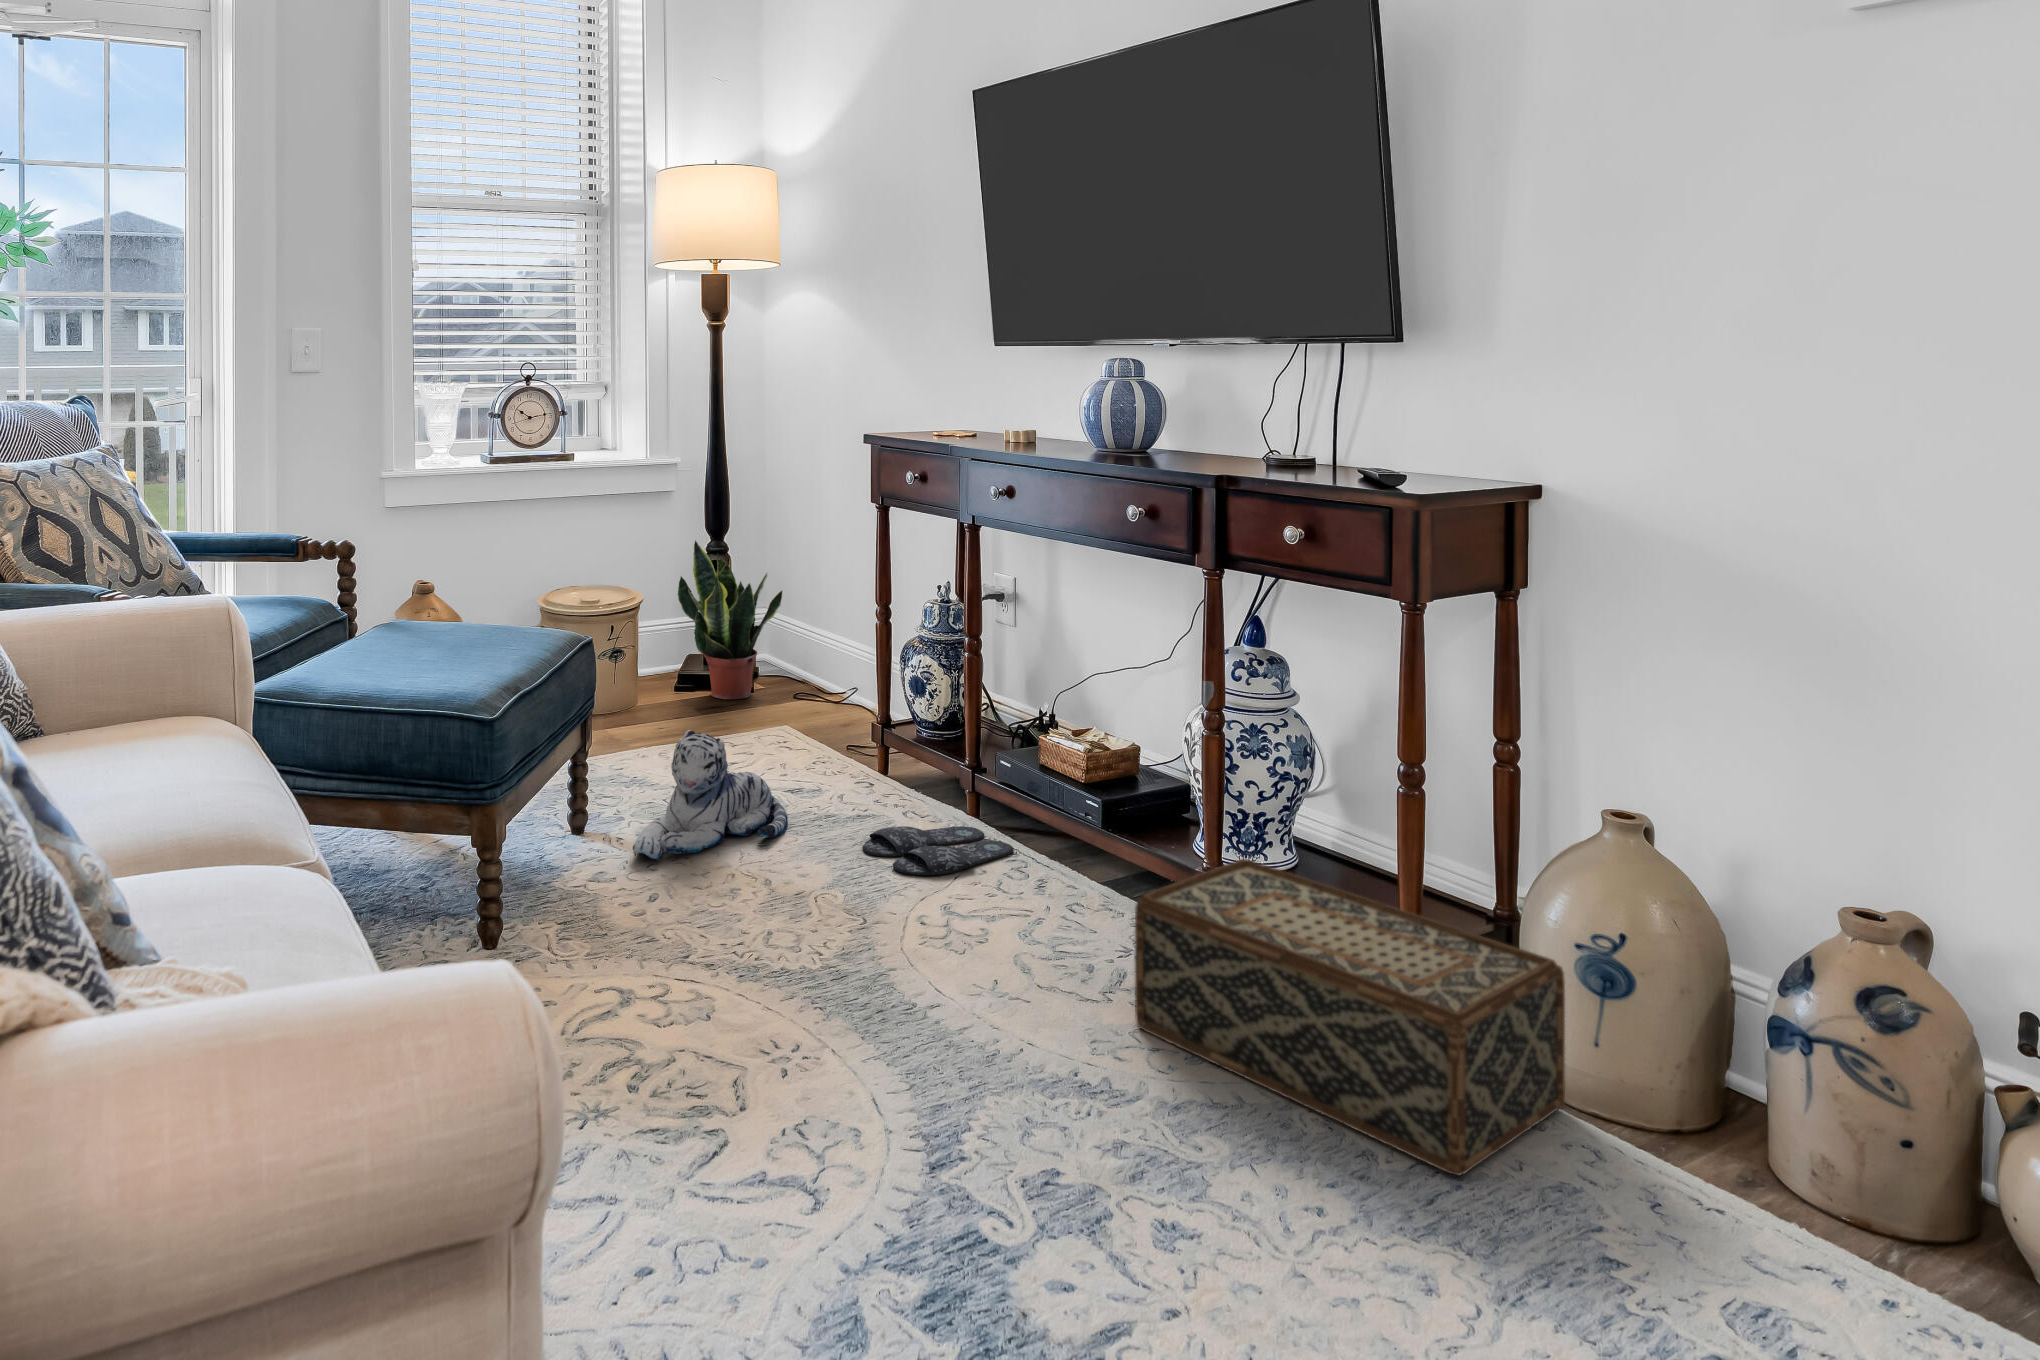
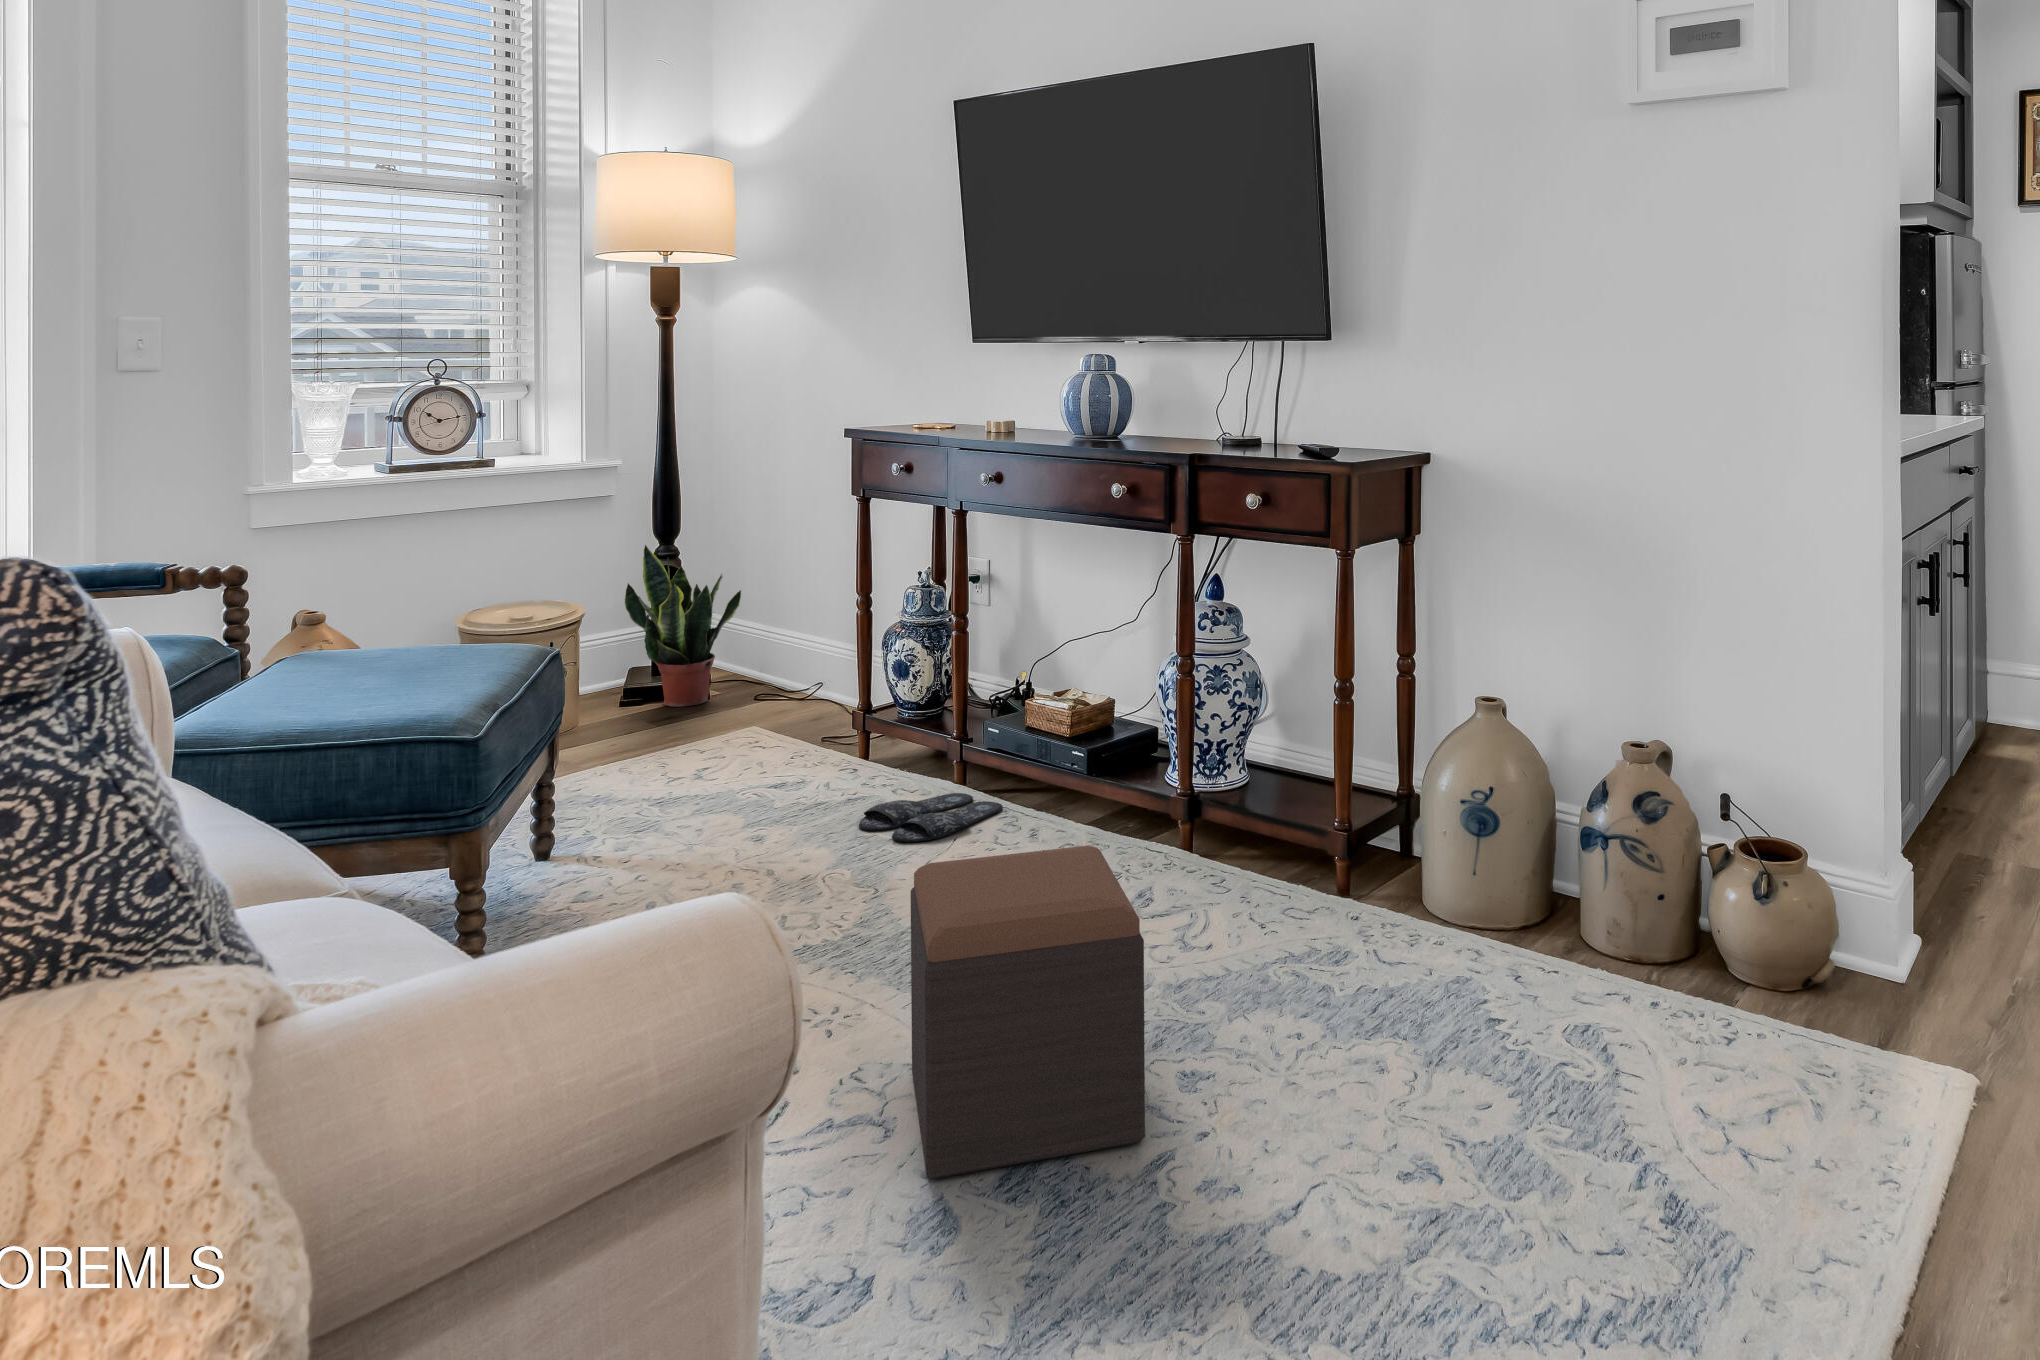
plush toy: present [633,730,788,860] -> none [619,732,778,867]
woven basket: present [1135,859,1565,1176] -> none [1134,778,1460,993]
footstool: none [847,918,1101,1298] -> present [911,846,1145,1179]

